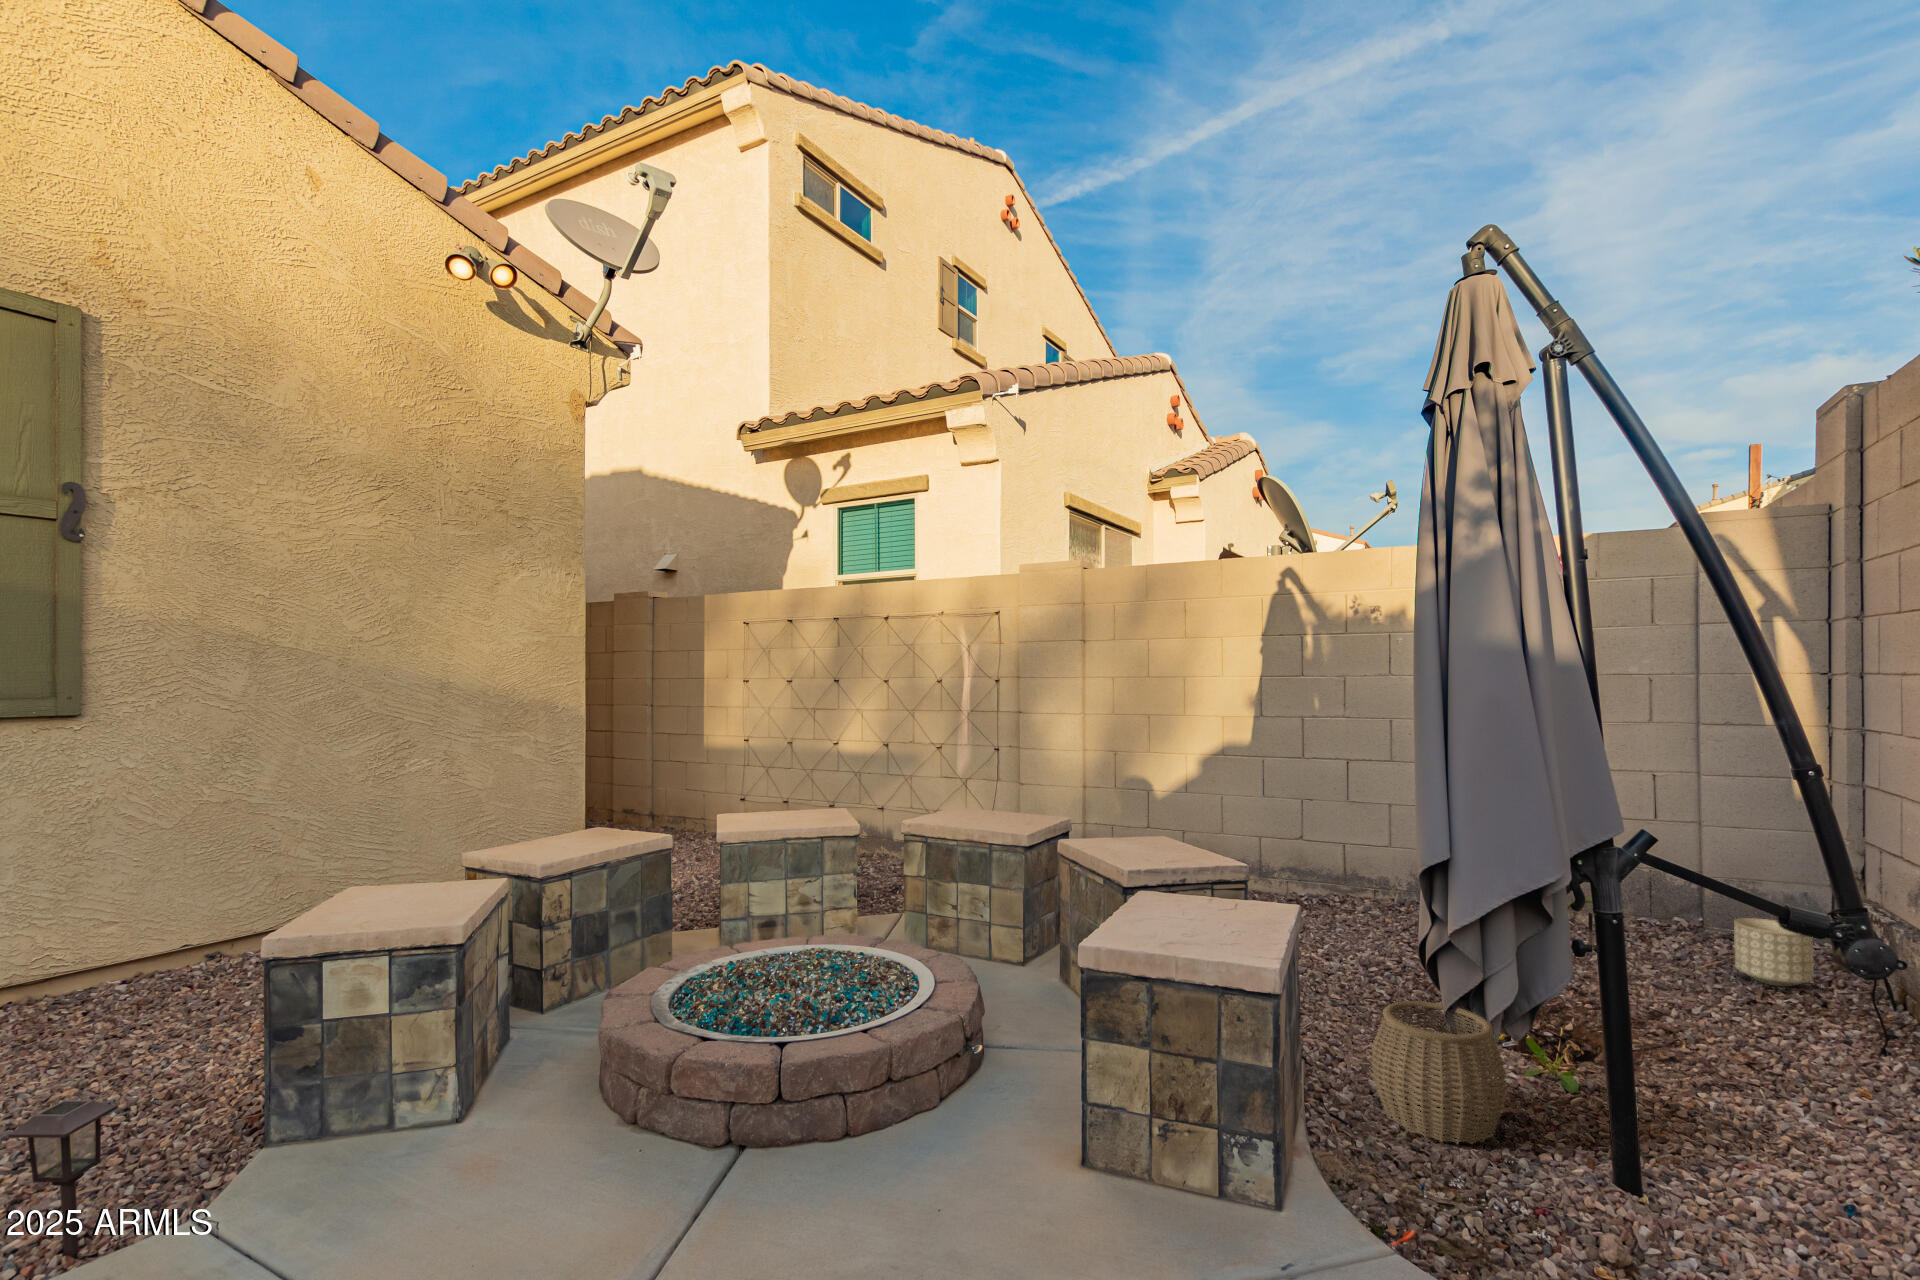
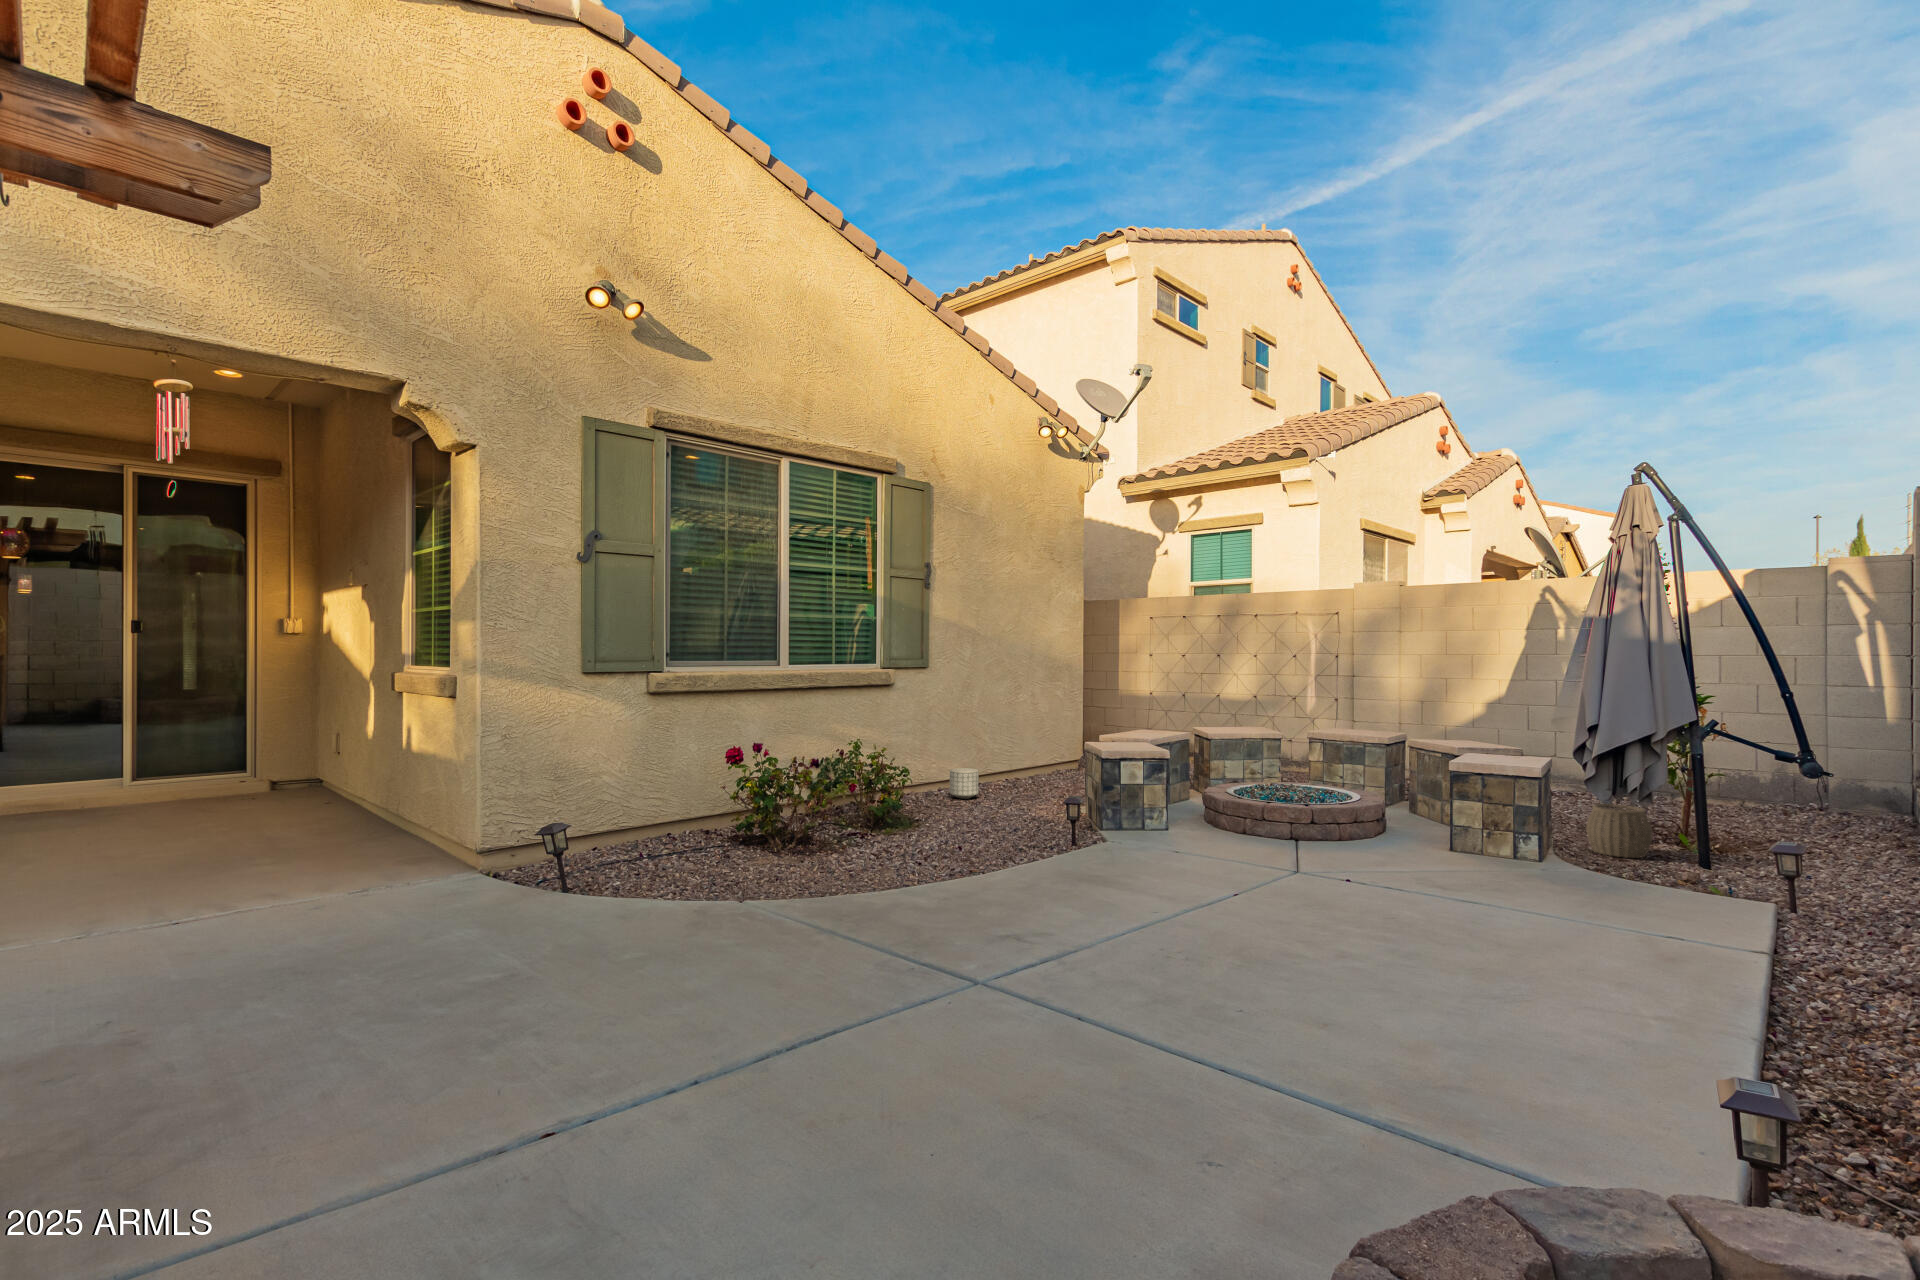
planter: present [1734,918,1813,987] -> present [950,768,979,799]

